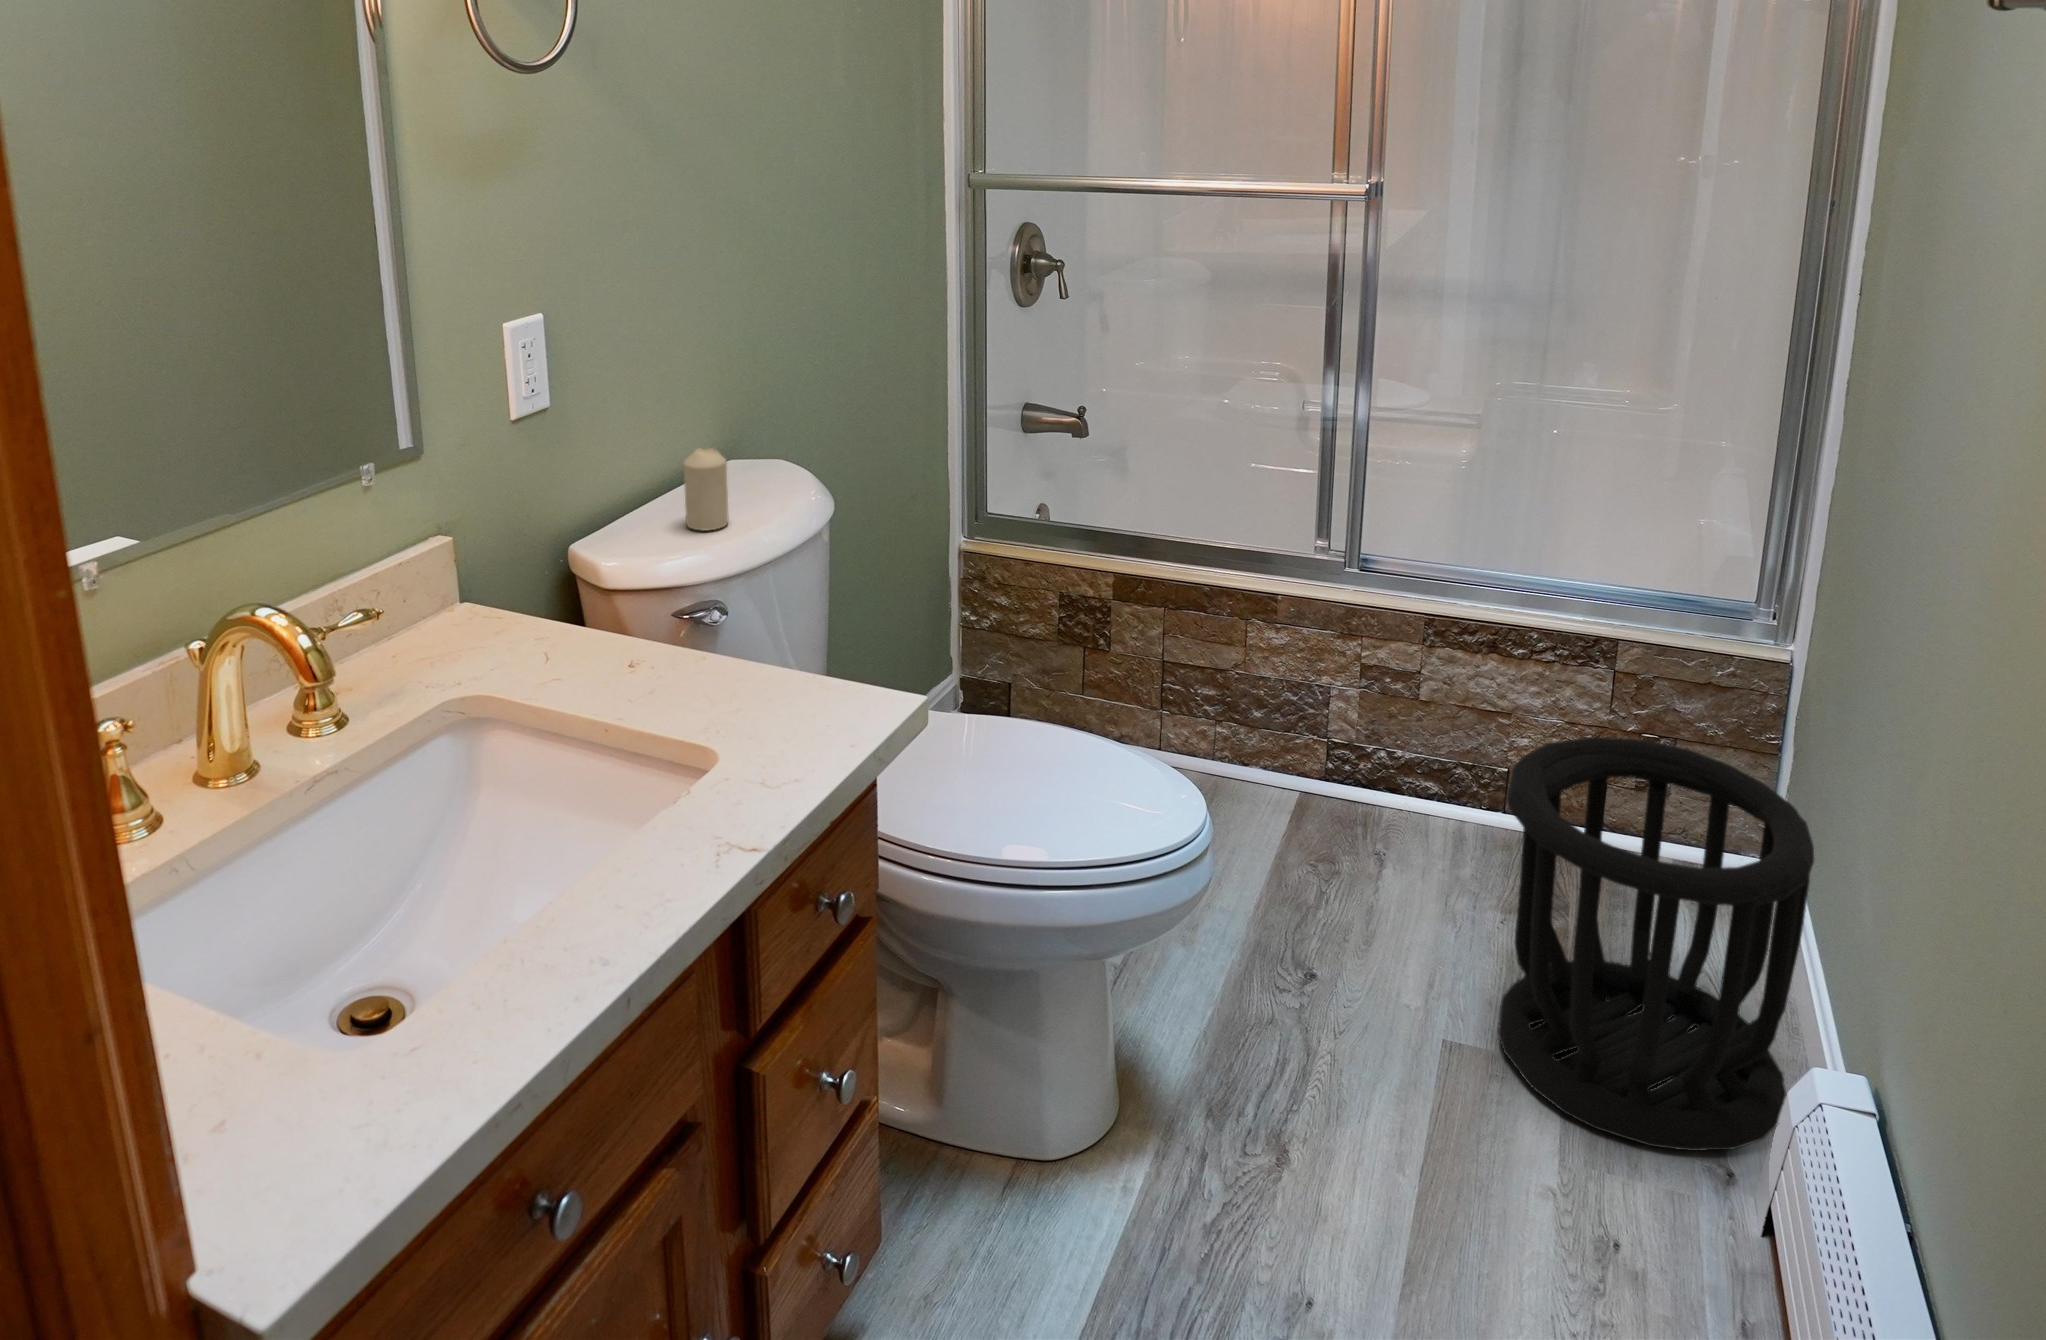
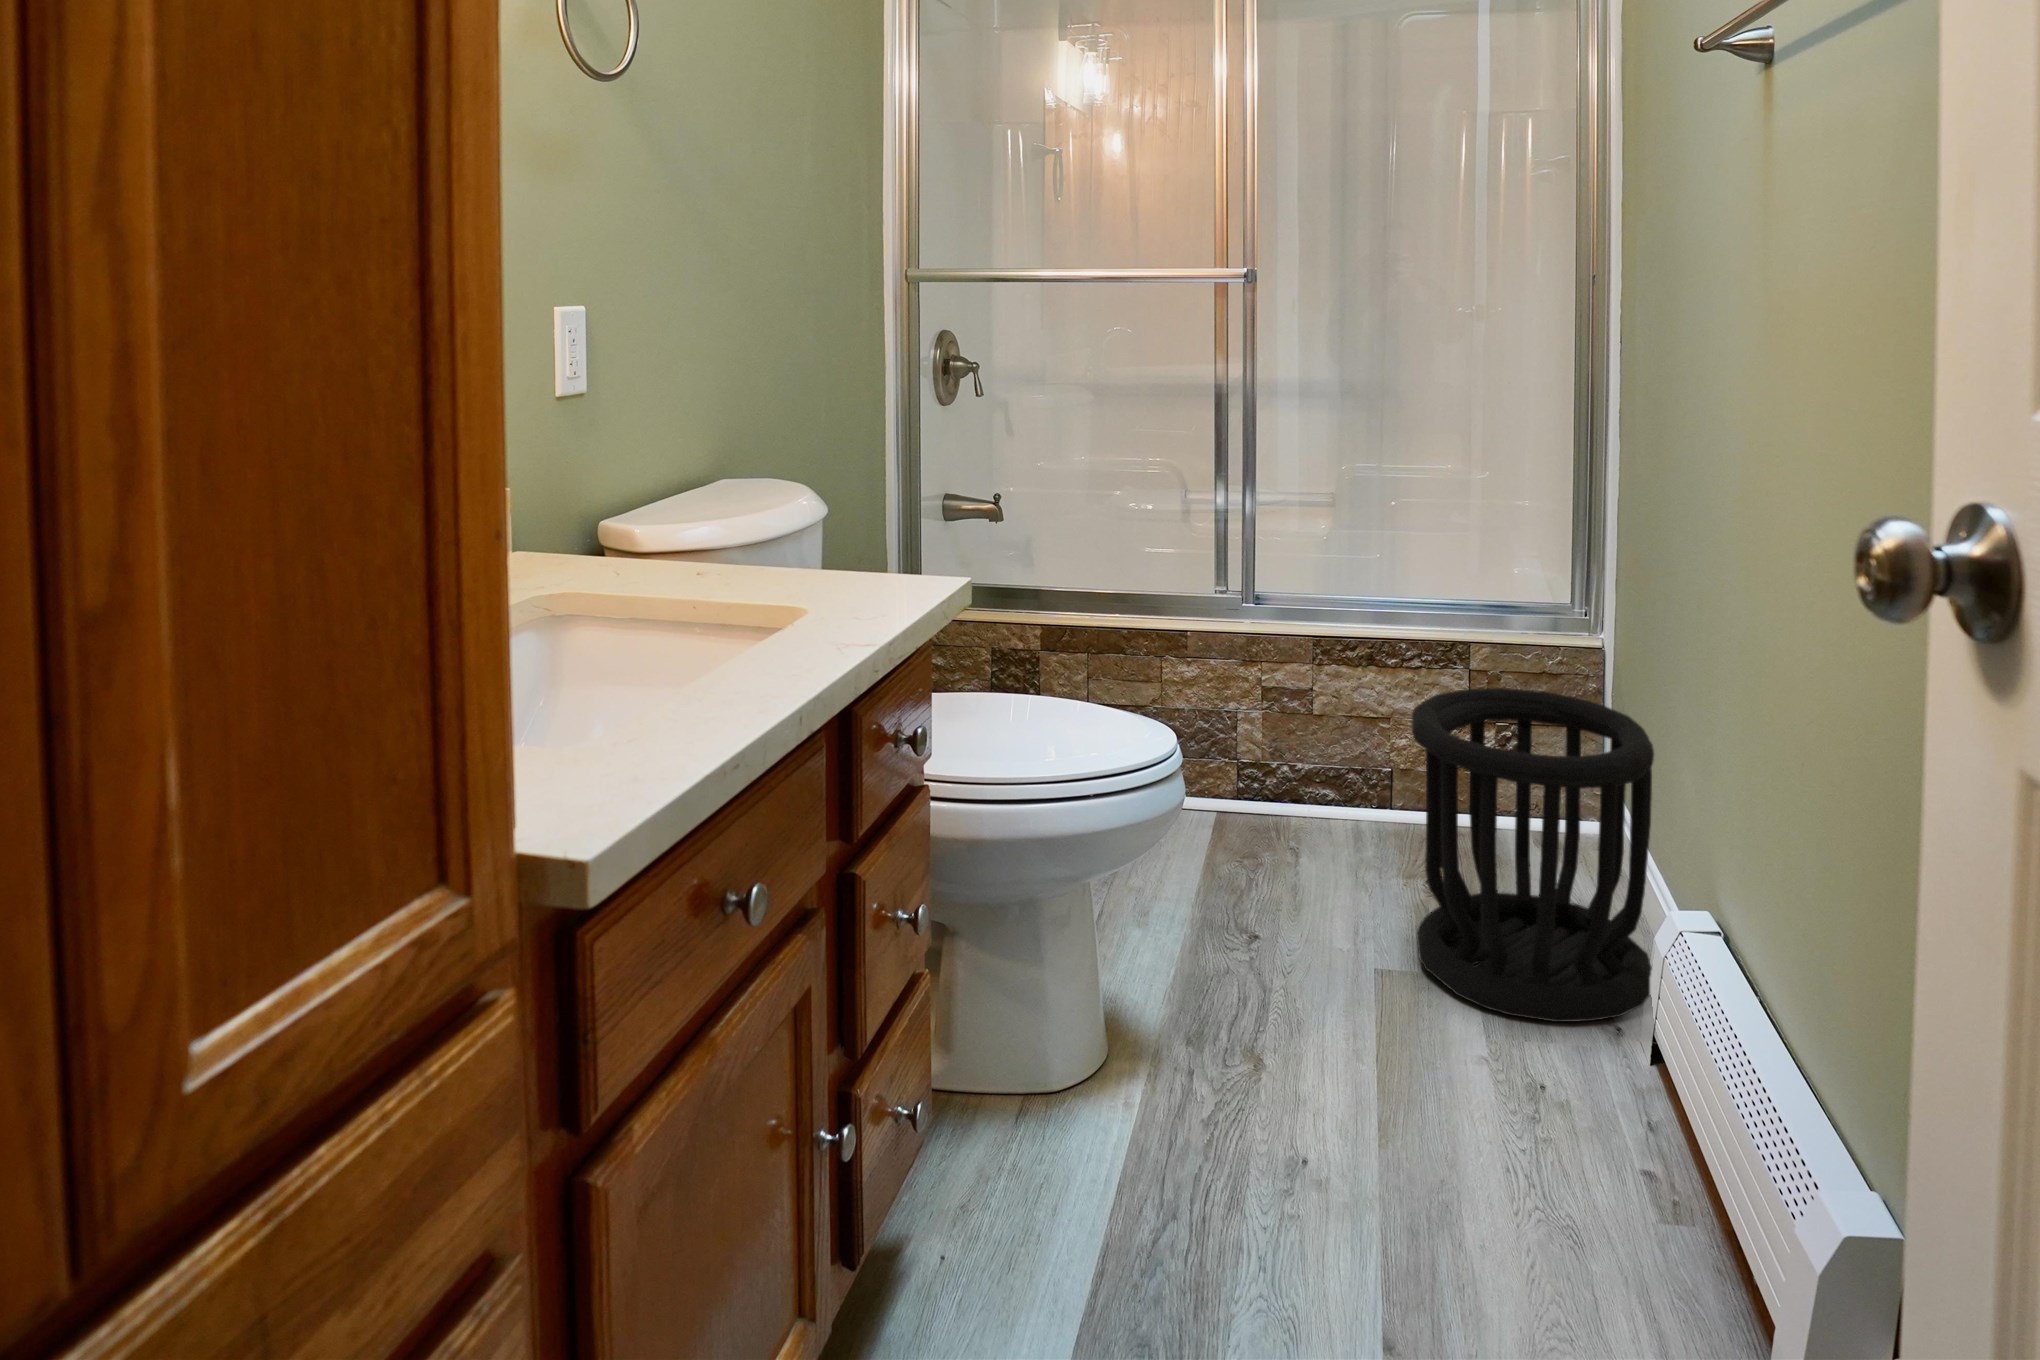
candle: present [684,448,728,530] -> none [695,436,735,510]

